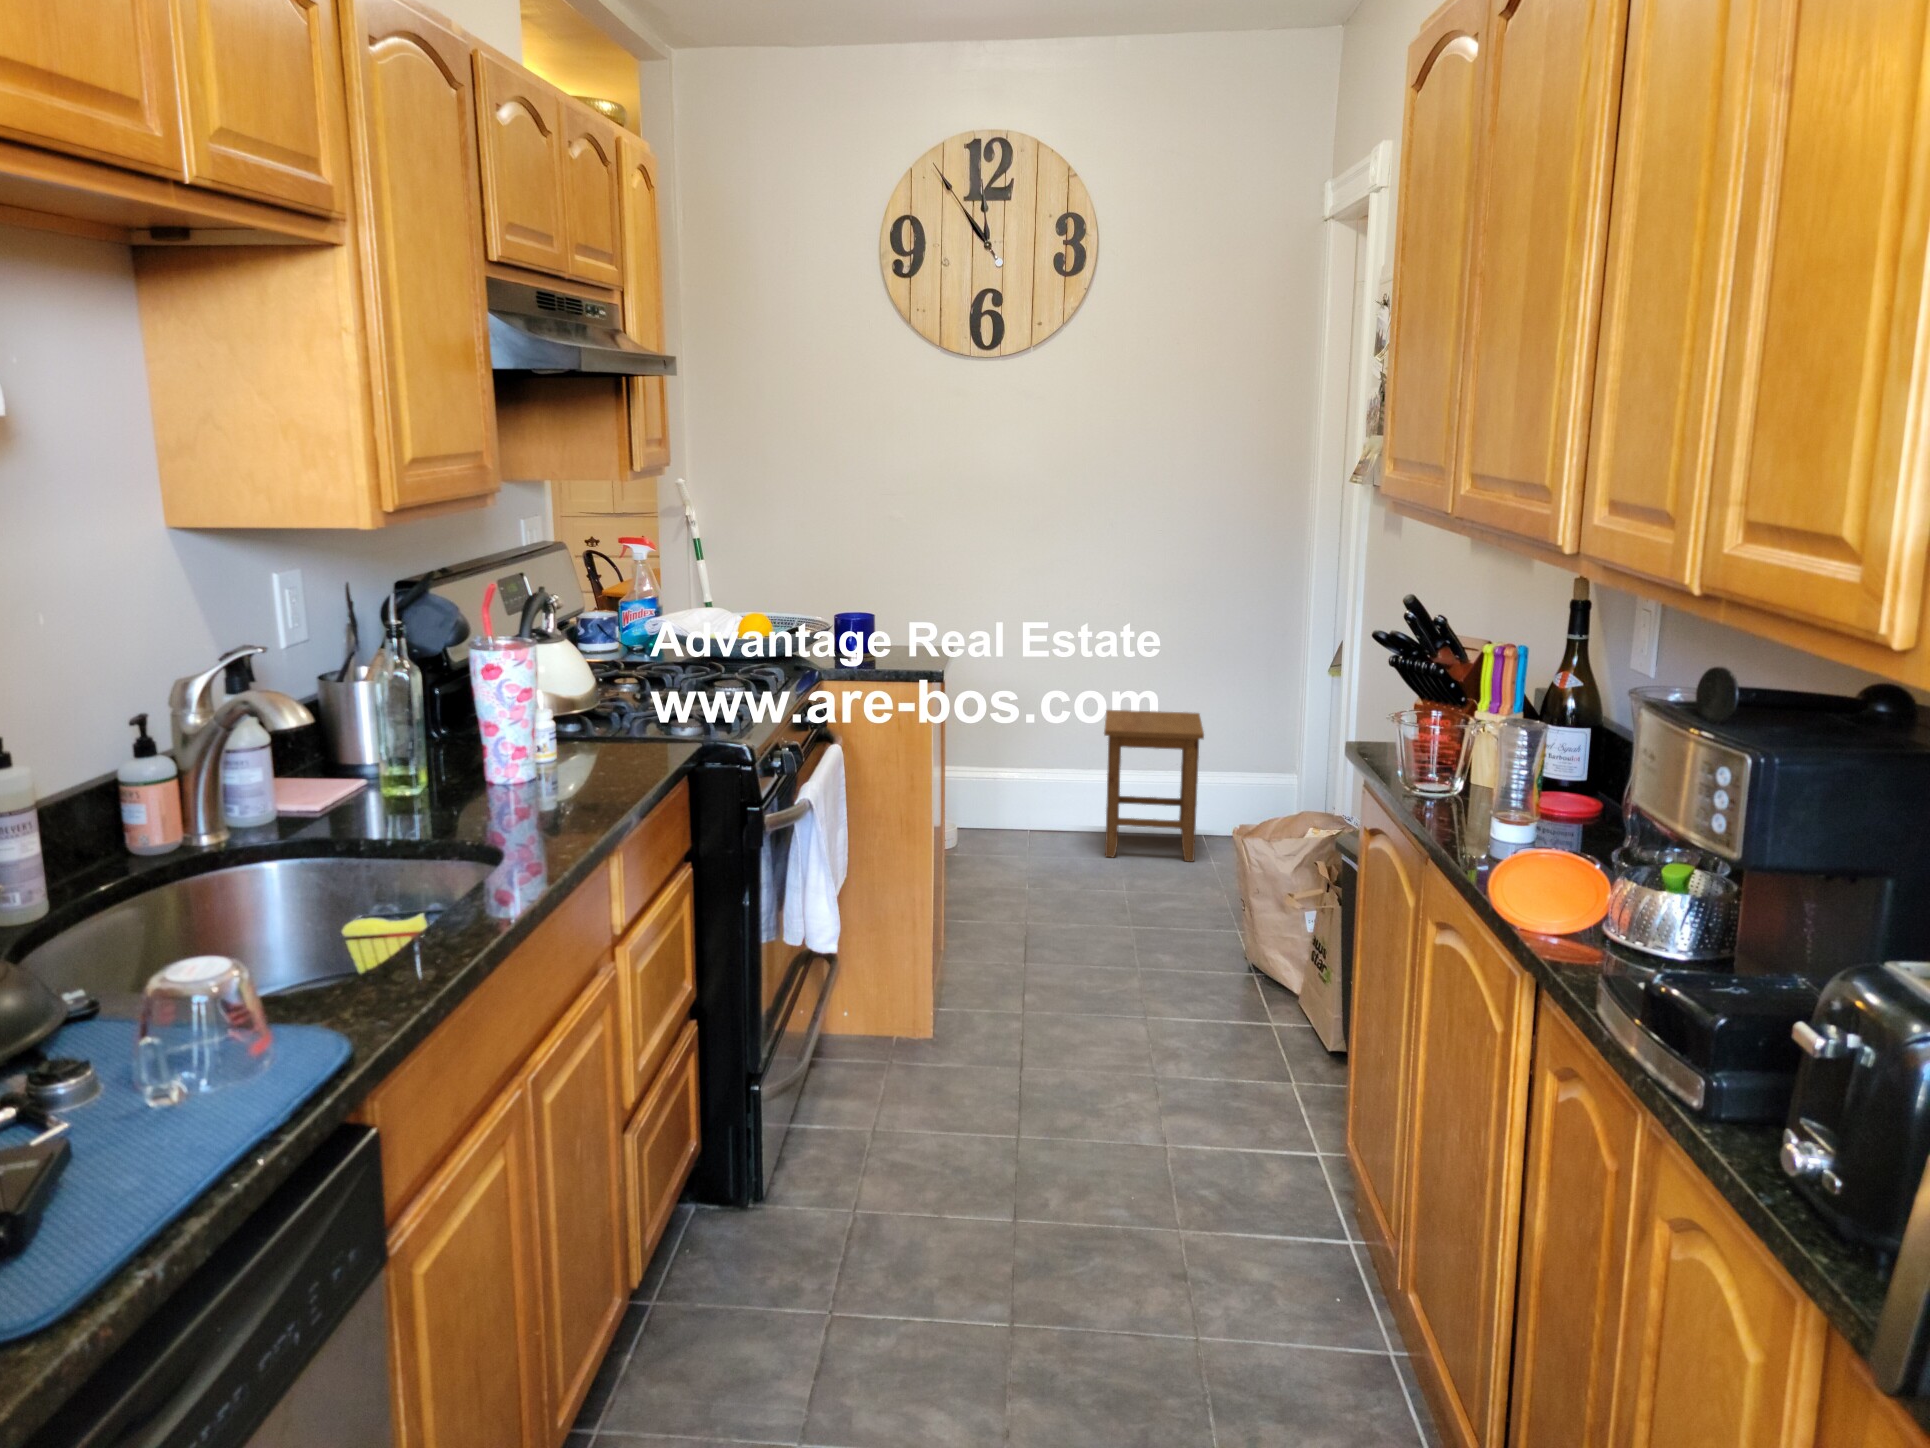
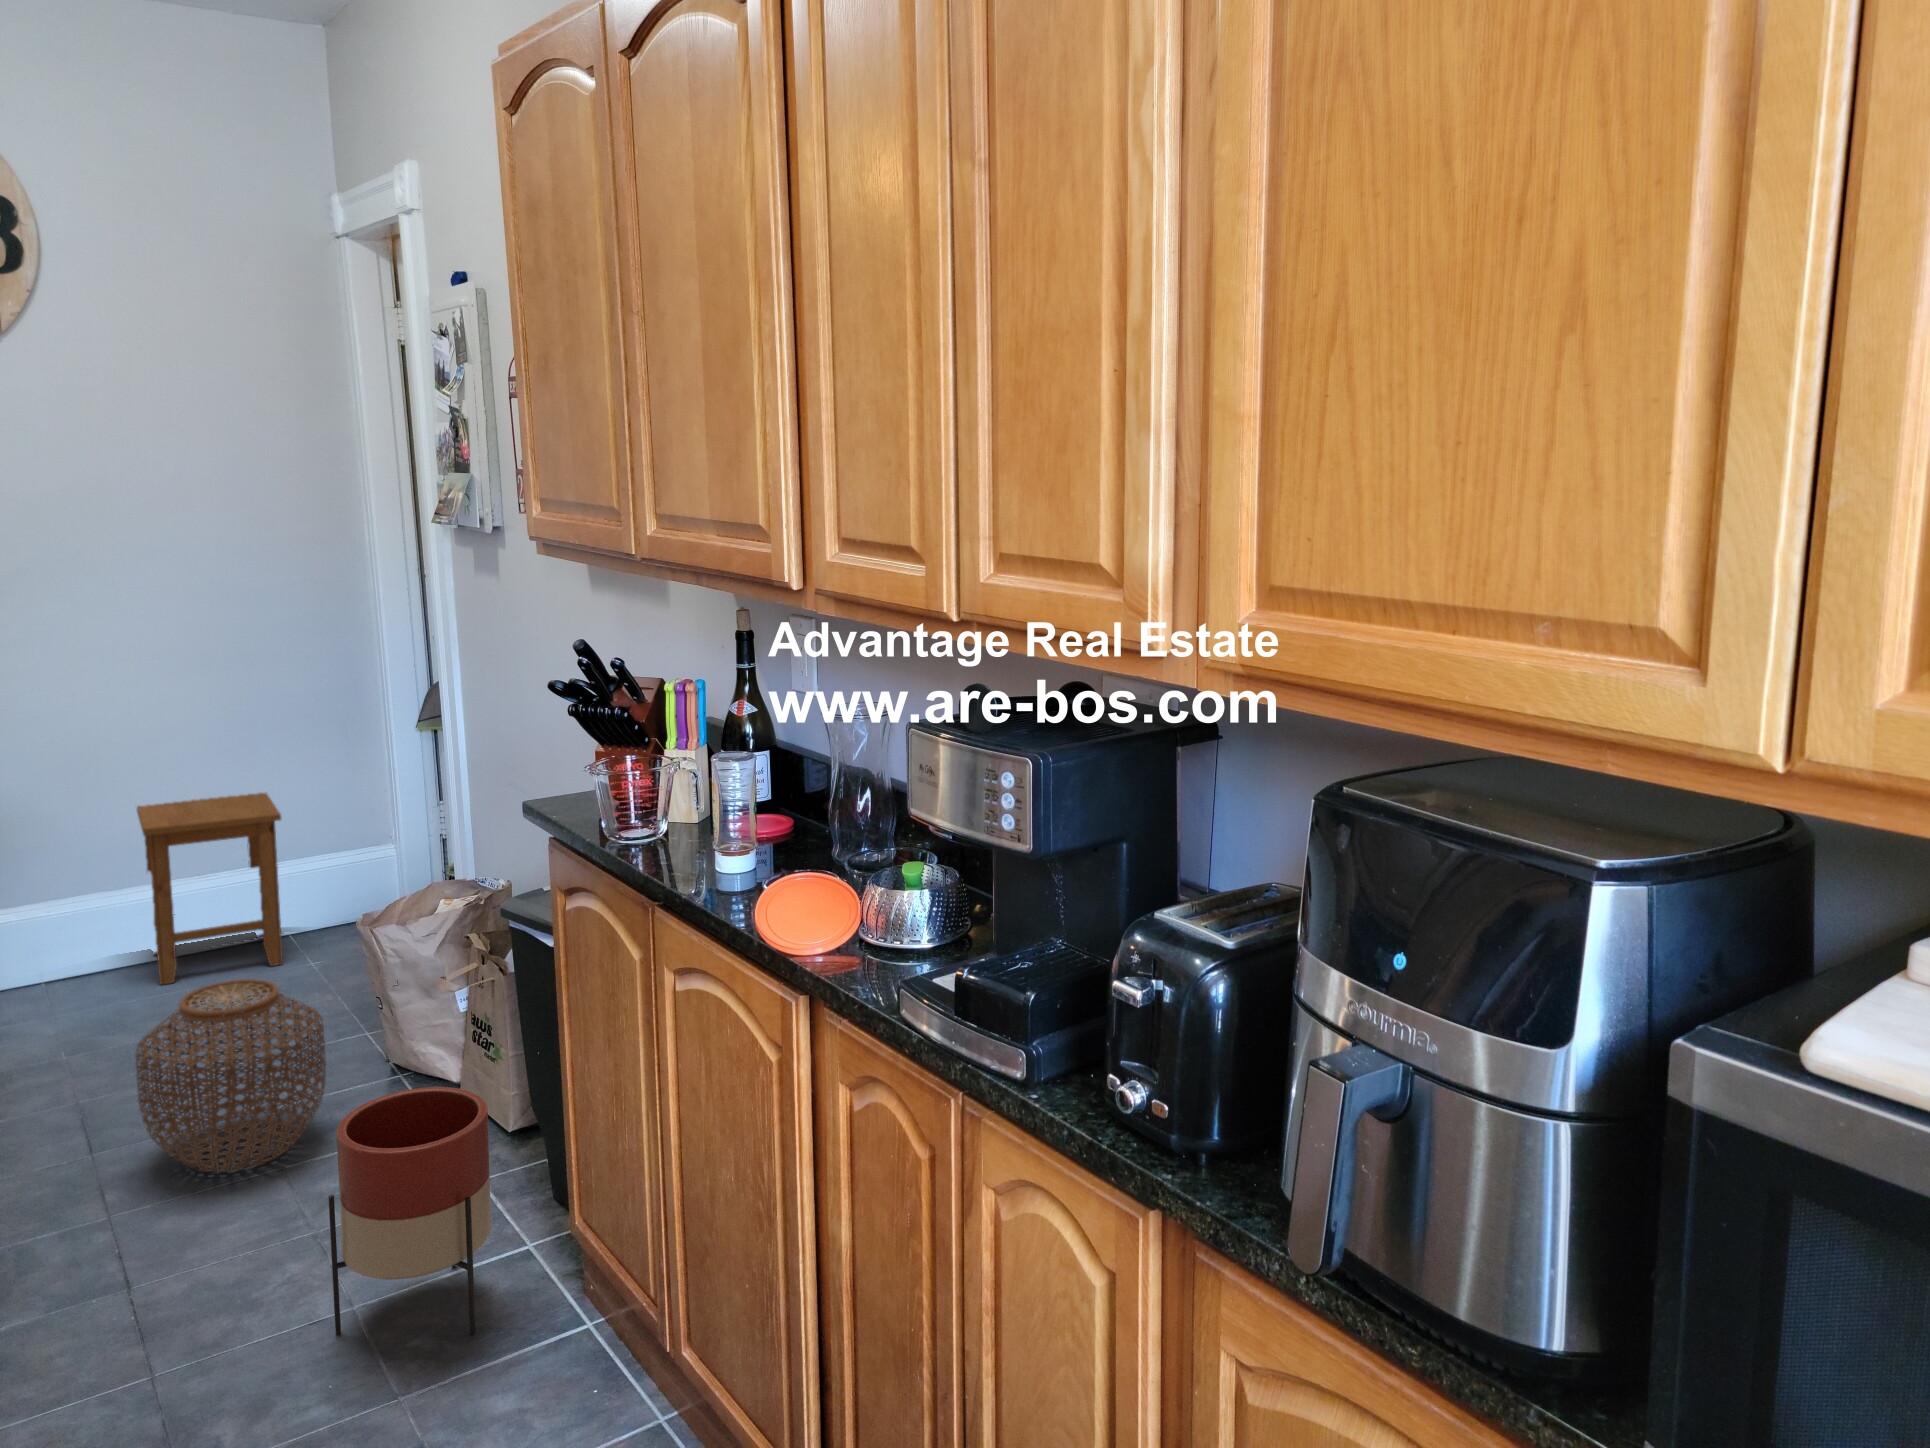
woven basket: none [1059,859,1193,1013] -> present [136,979,326,1172]
planter: none [1150,979,1287,1205] -> present [328,1087,492,1335]

